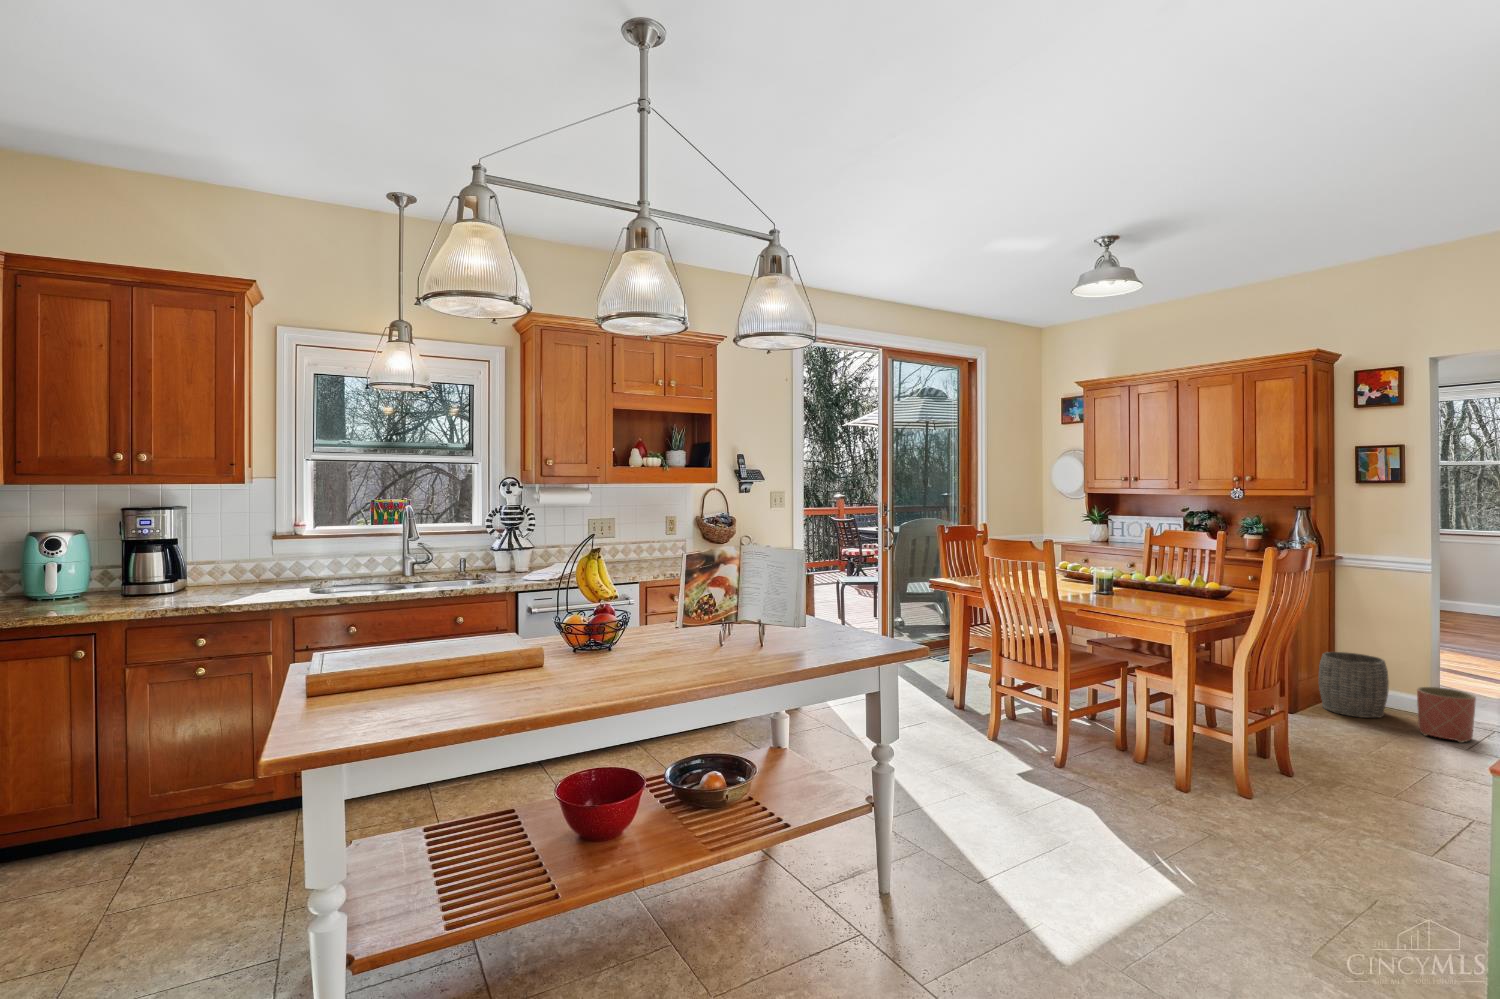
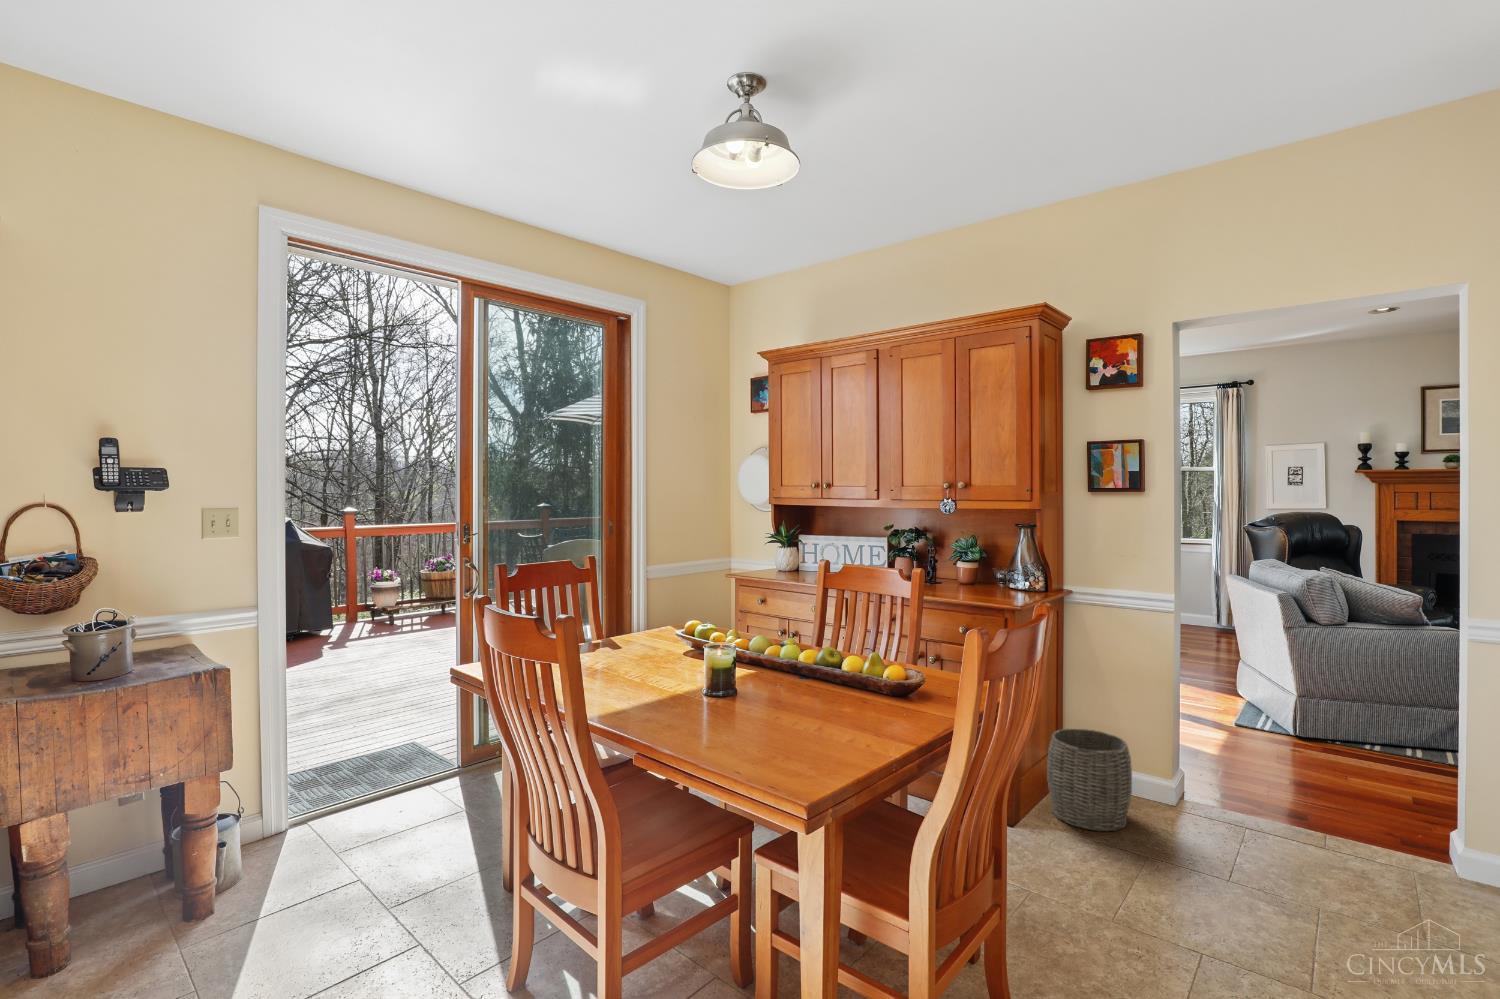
planter: present [1417,687,1476,743] -> none [1171,787,1245,878]

